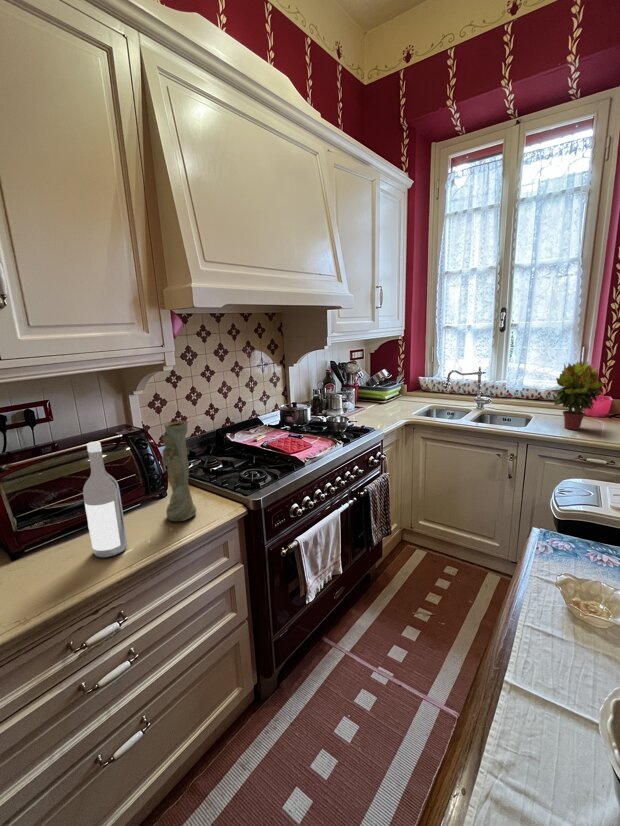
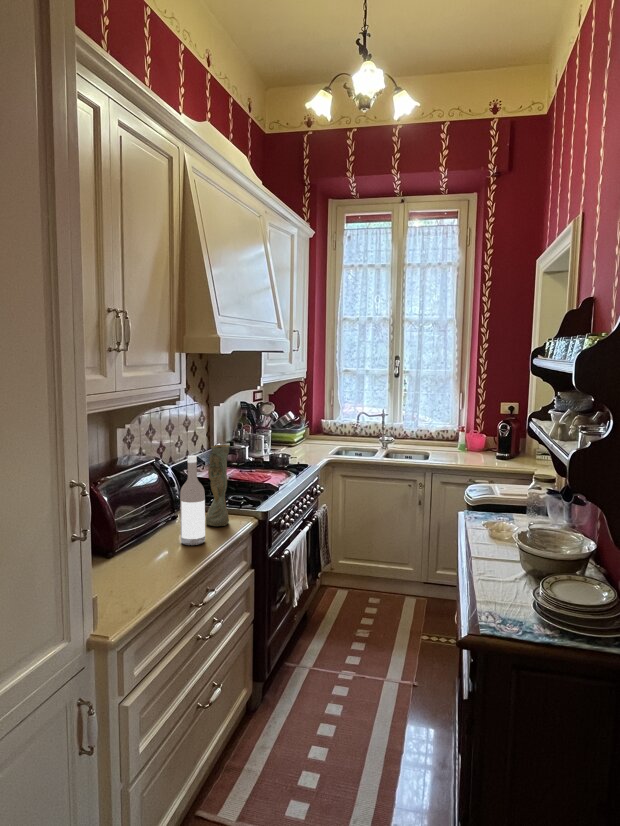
potted plant: present [554,362,604,430] -> none [445,404,483,460]

